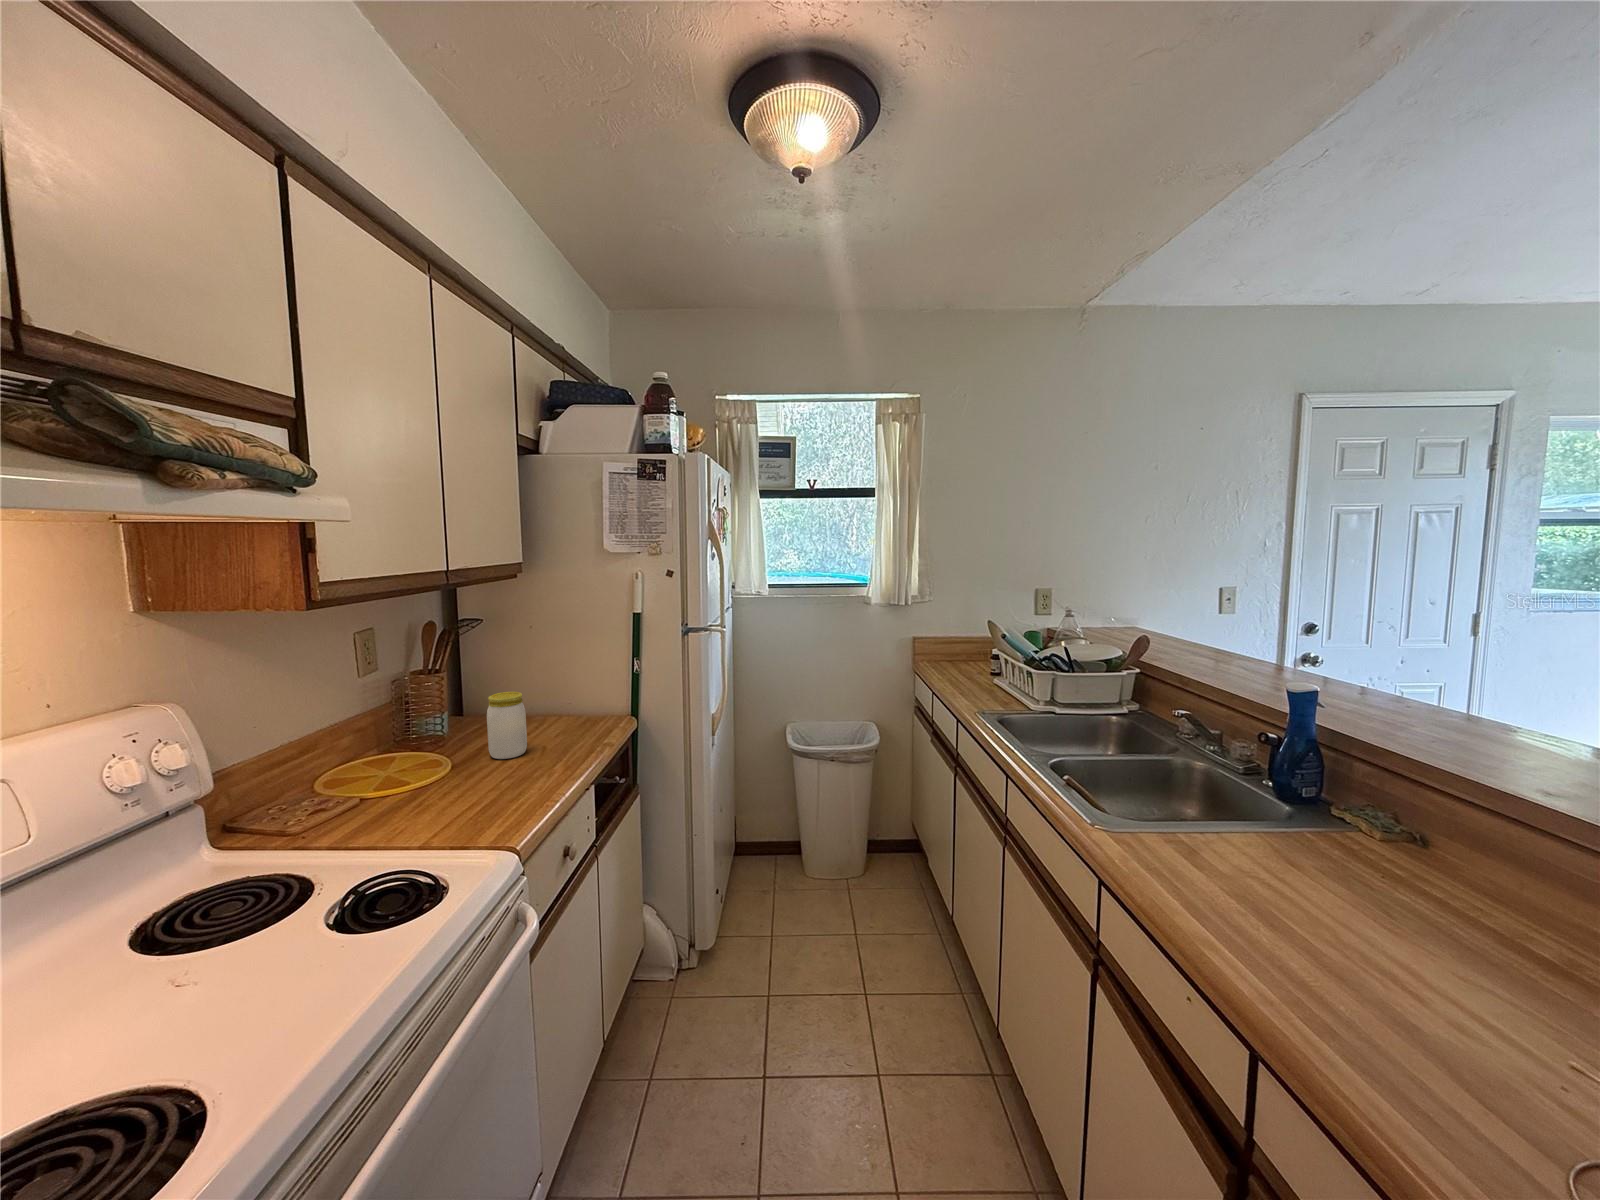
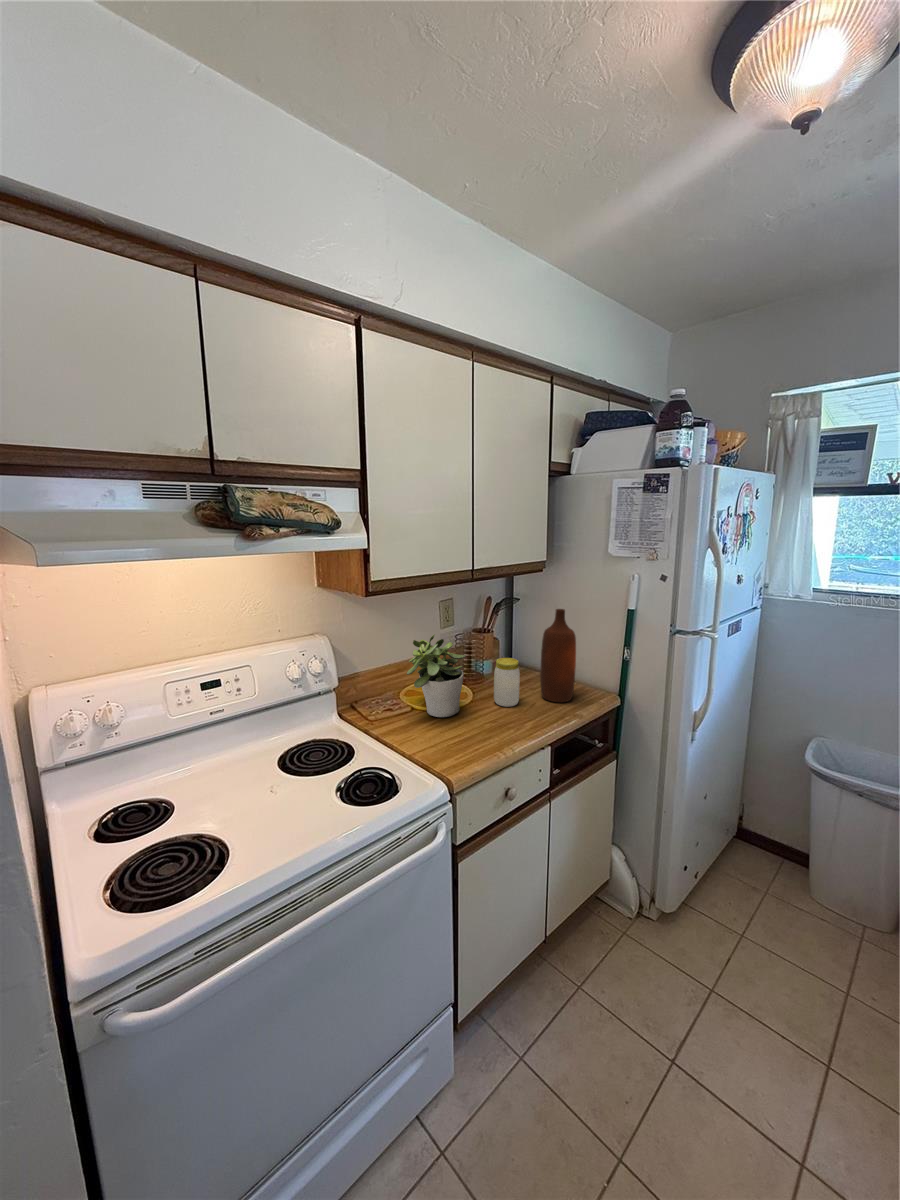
bottle: none [544,618,591,738] -> present [540,609,576,702]
potted plant: none [343,675,456,798] -> present [407,635,466,717]

